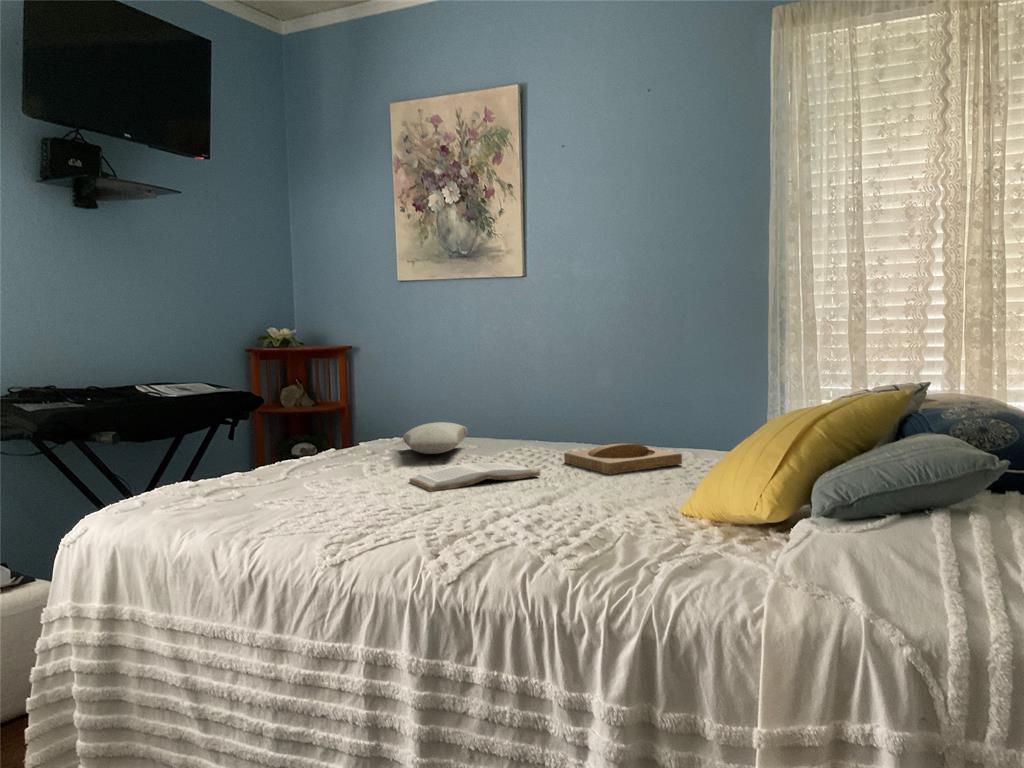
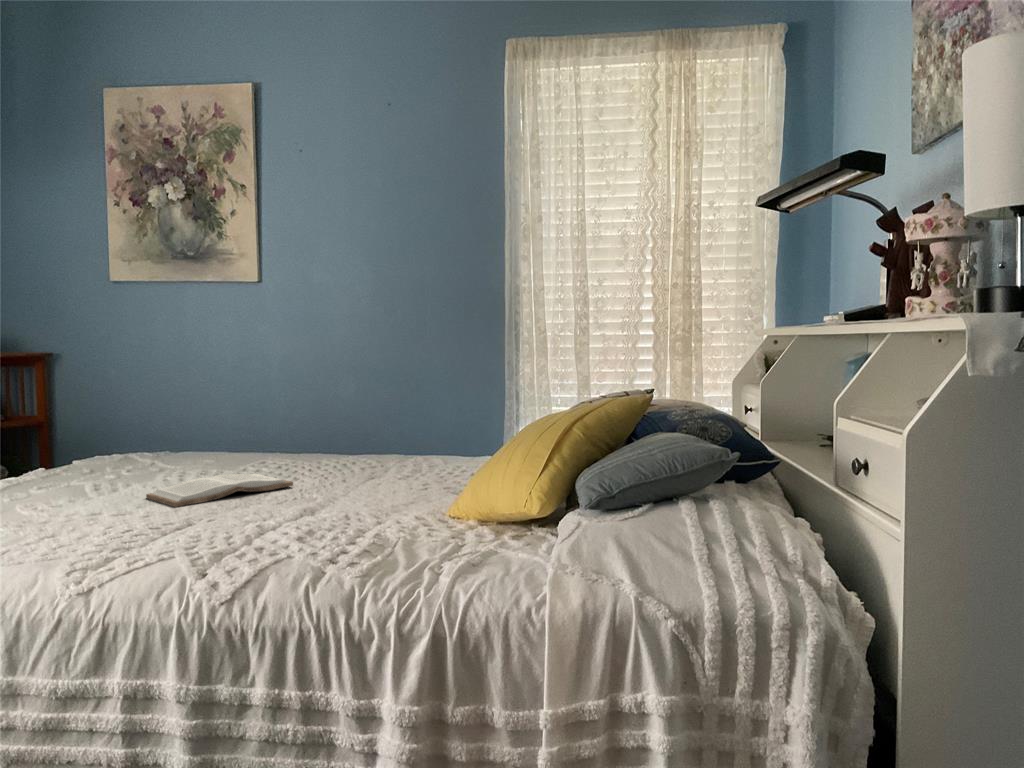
pillow: present [403,422,468,454] -> none [125,433,202,466]
tray: present [564,444,682,474] -> none [313,452,429,482]

